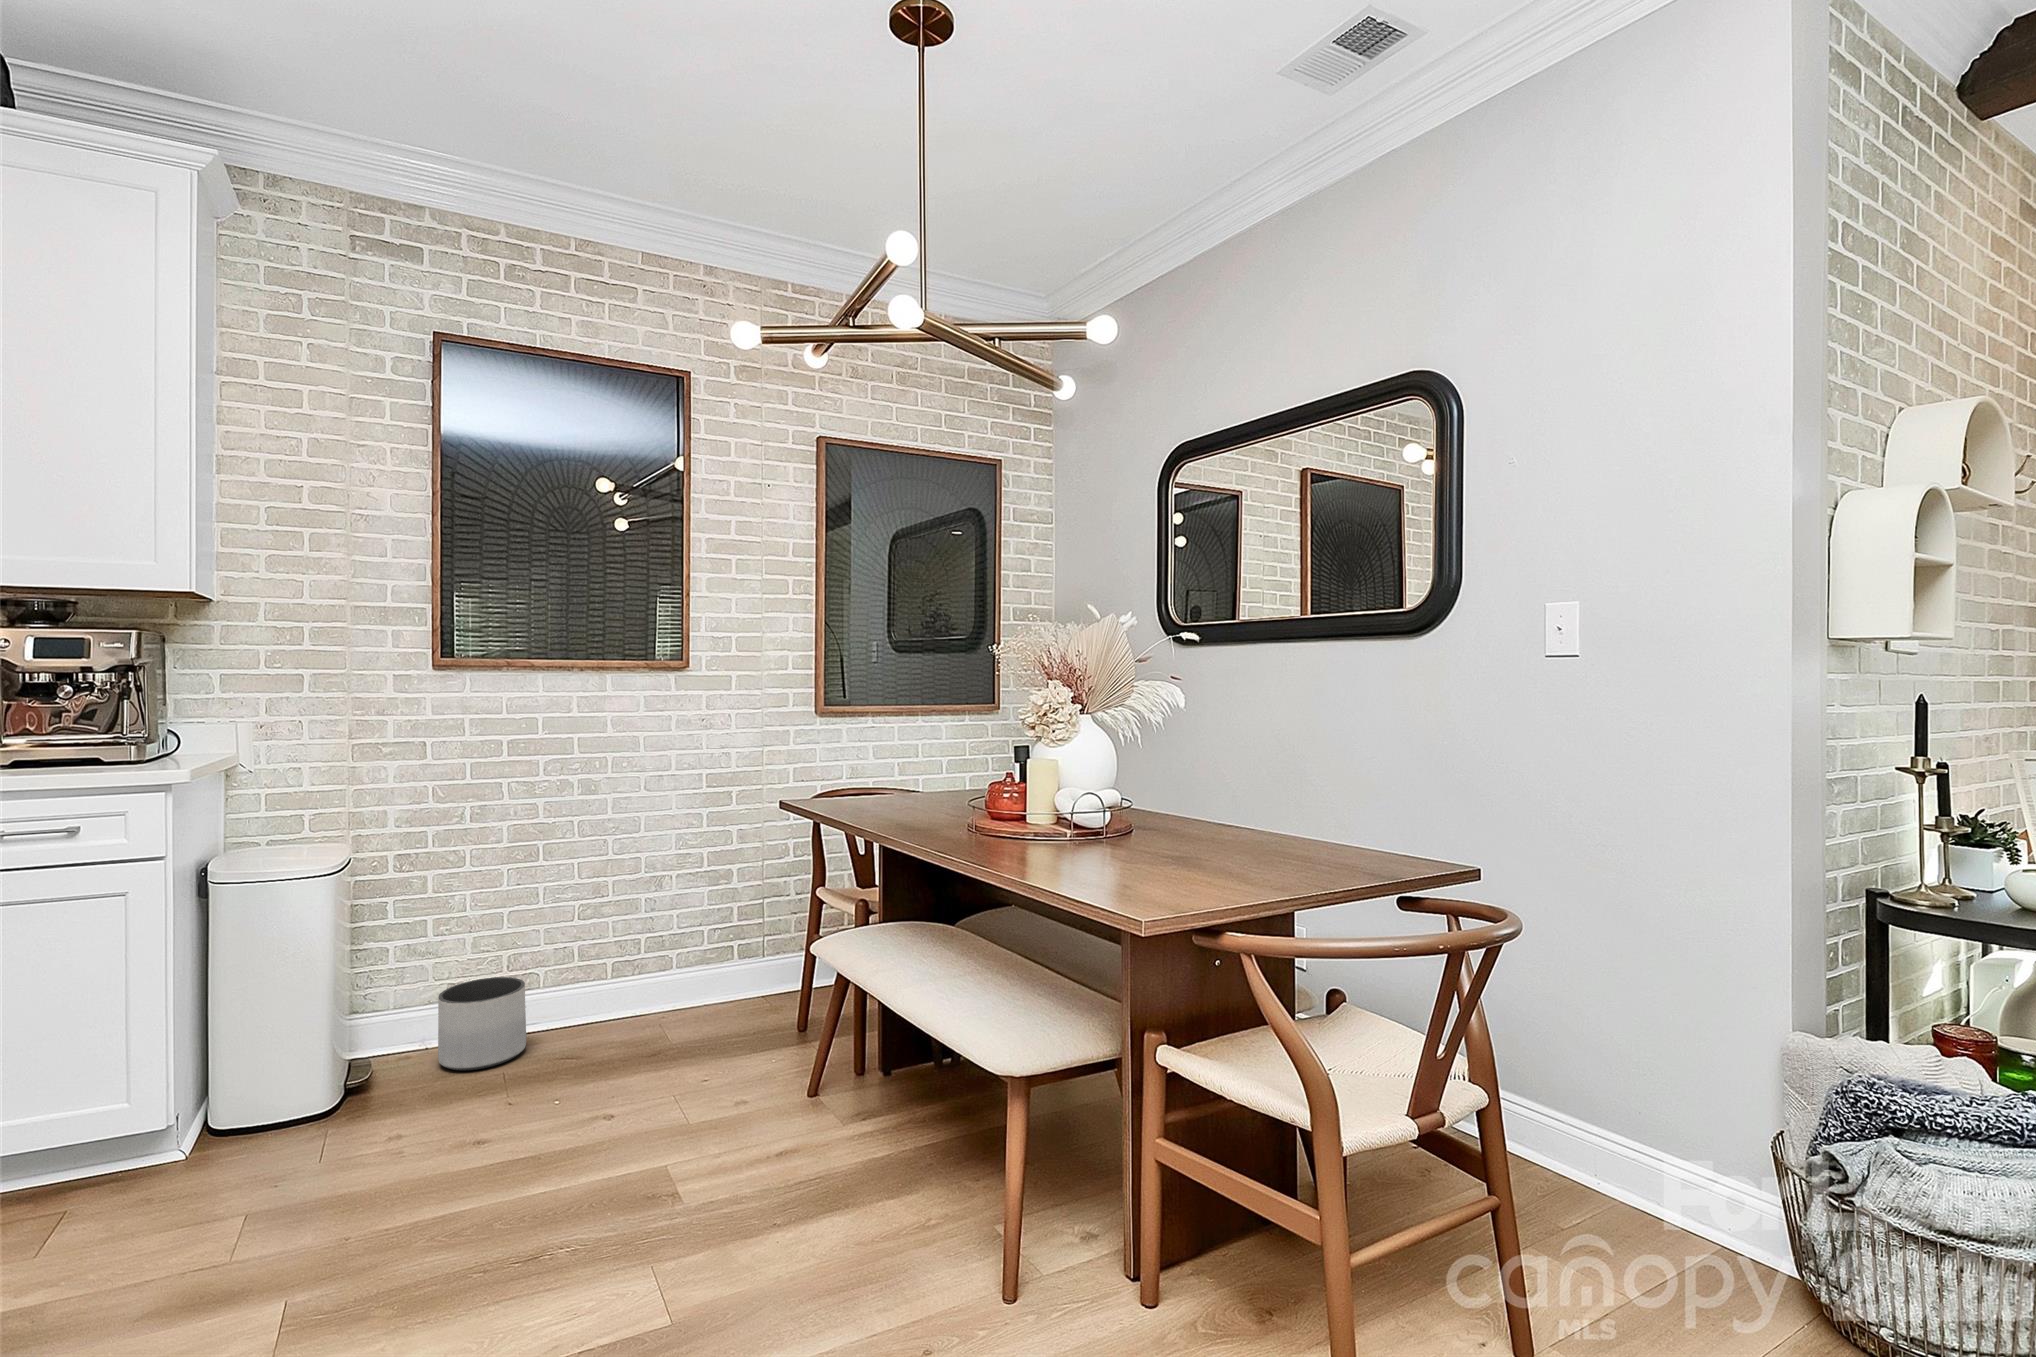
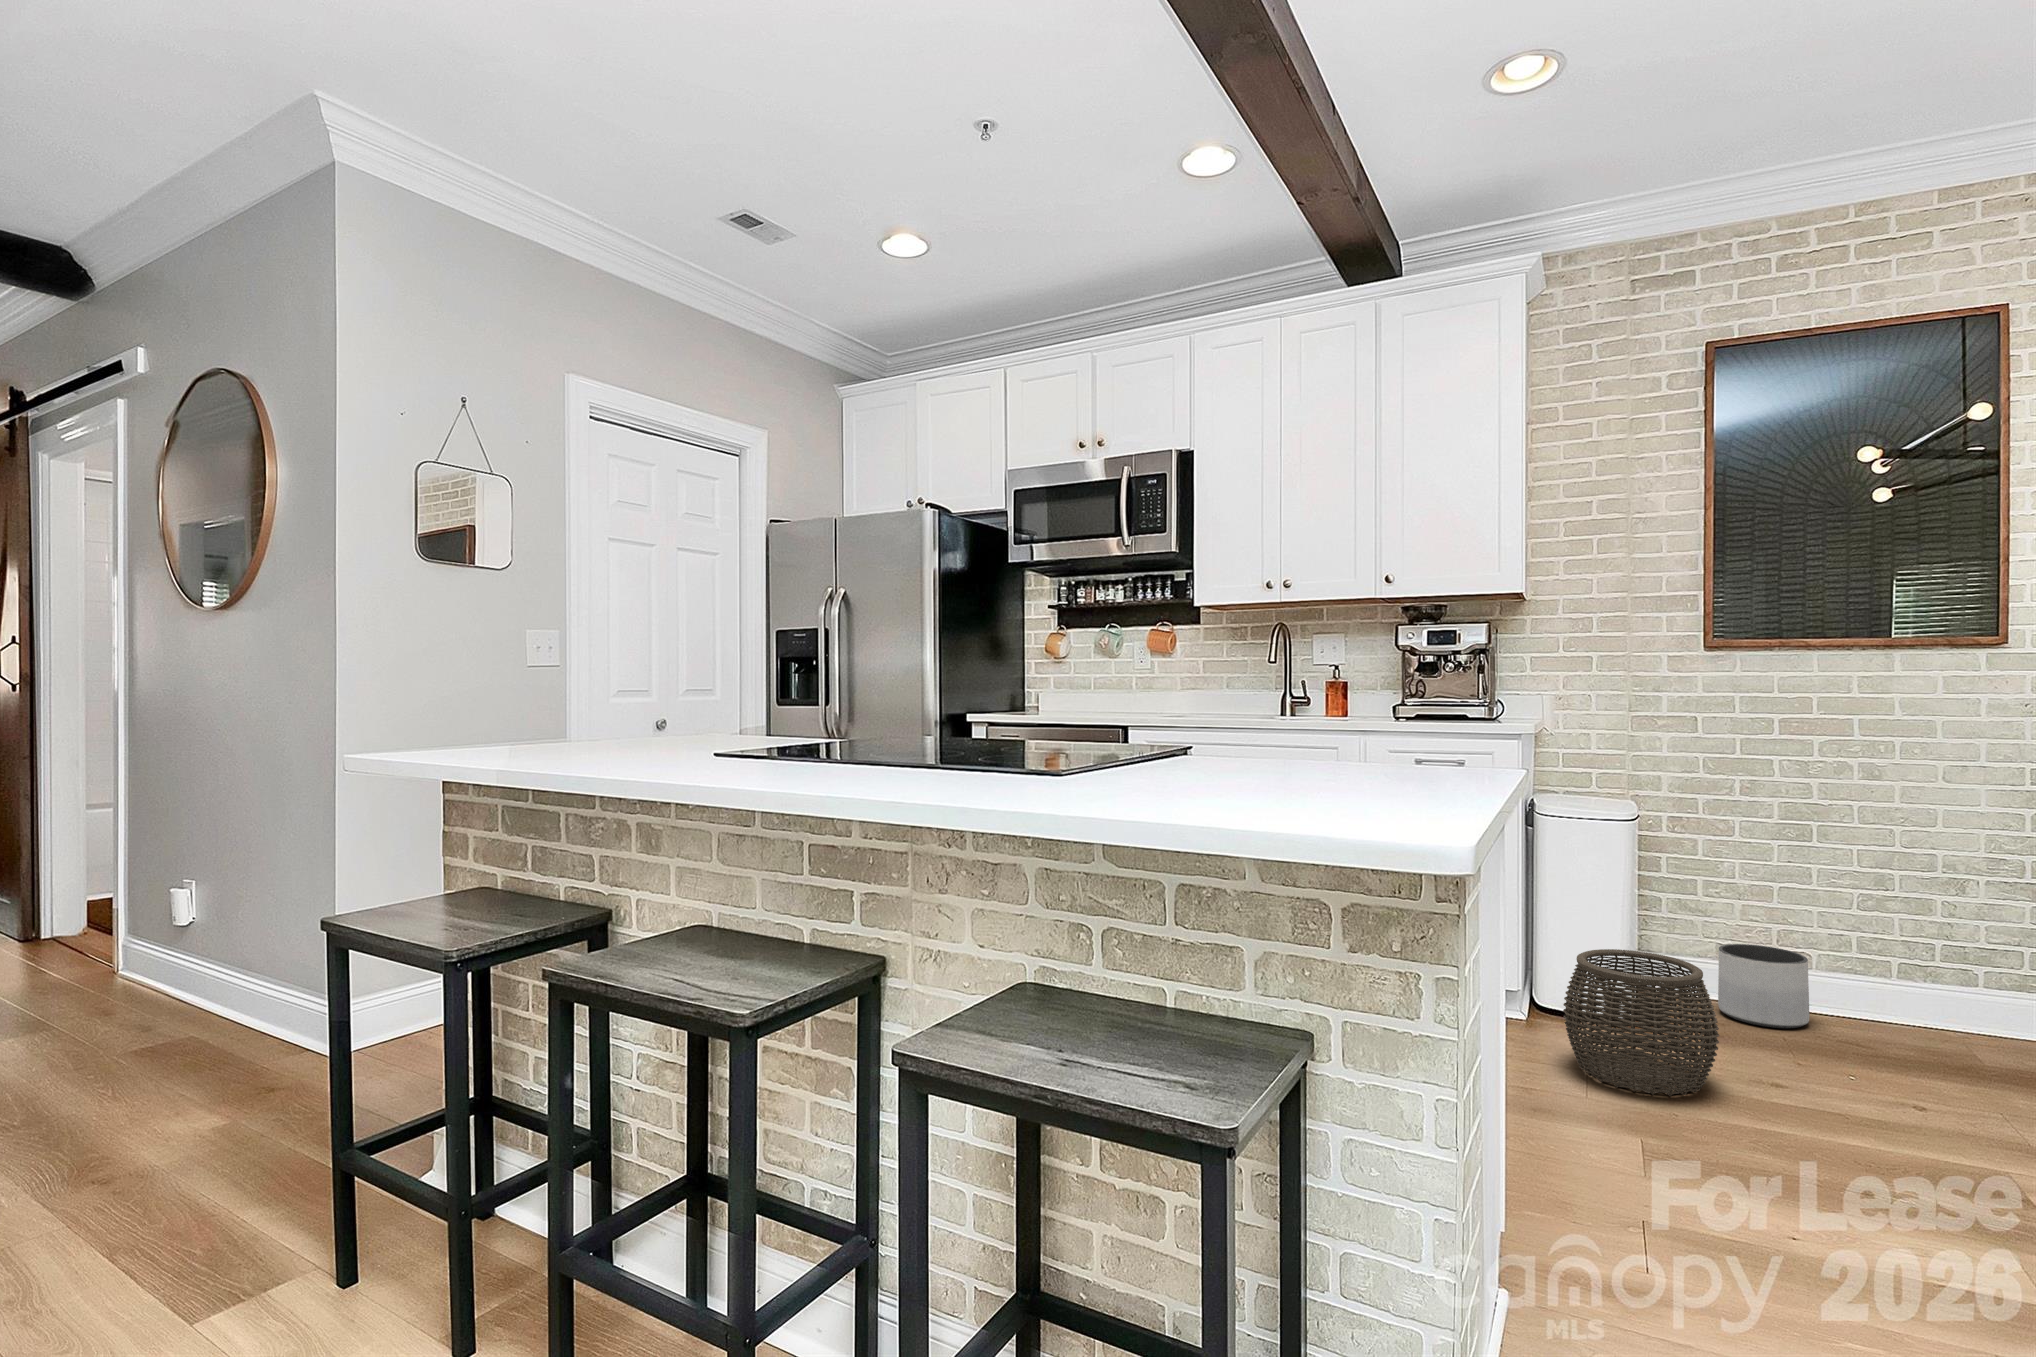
woven basket: none [157,1049,372,1255] -> present [1563,949,1719,1096]

